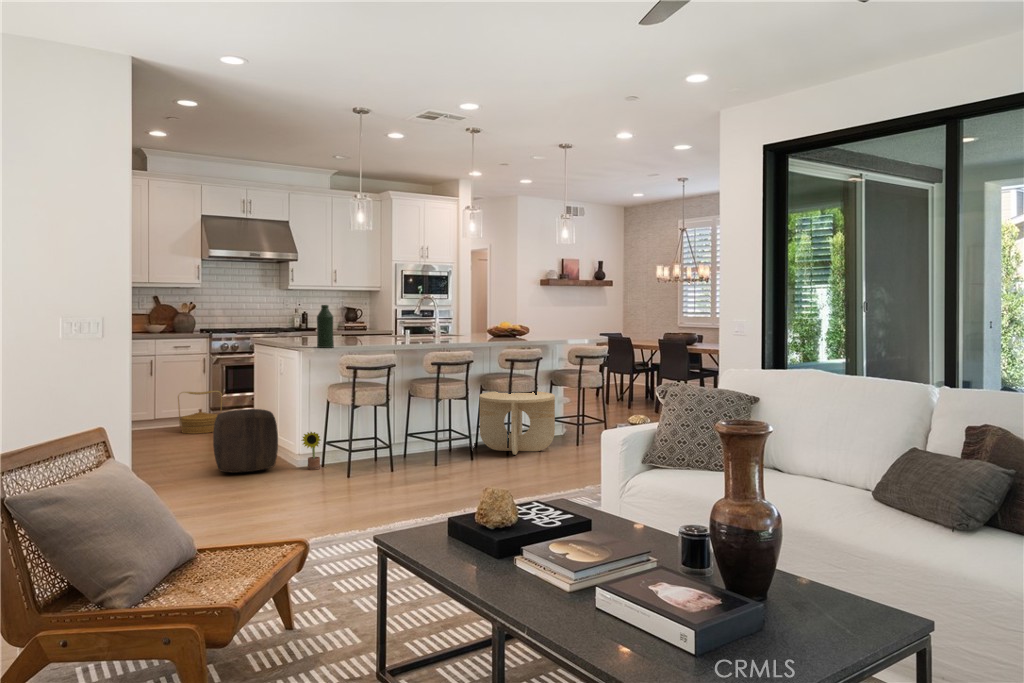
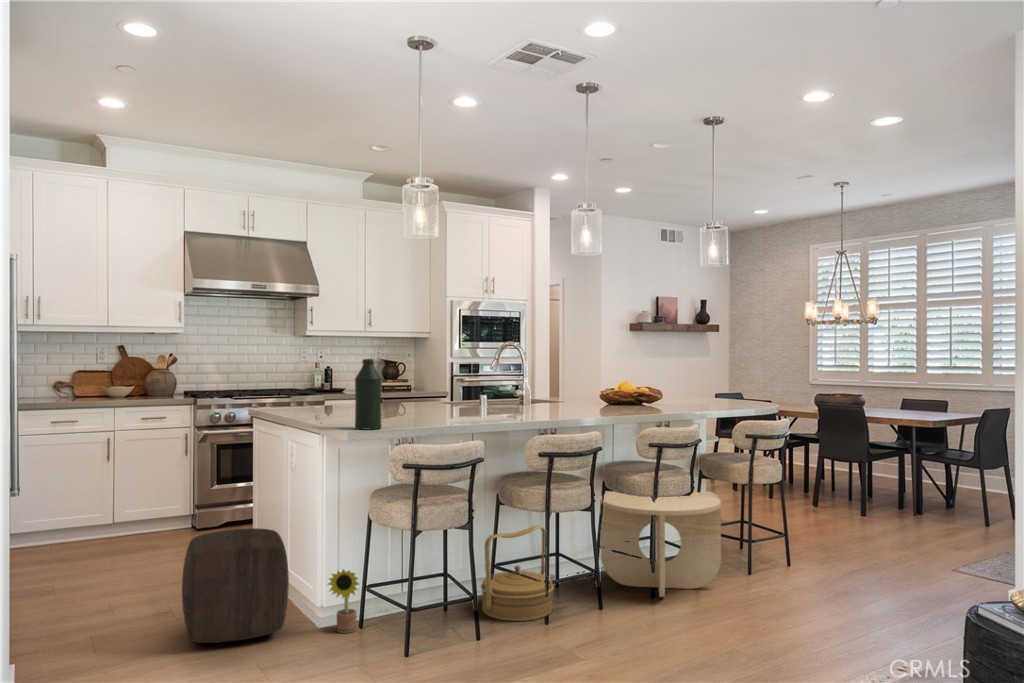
woven basket: present [178,391,222,434] -> present [481,526,554,621]

